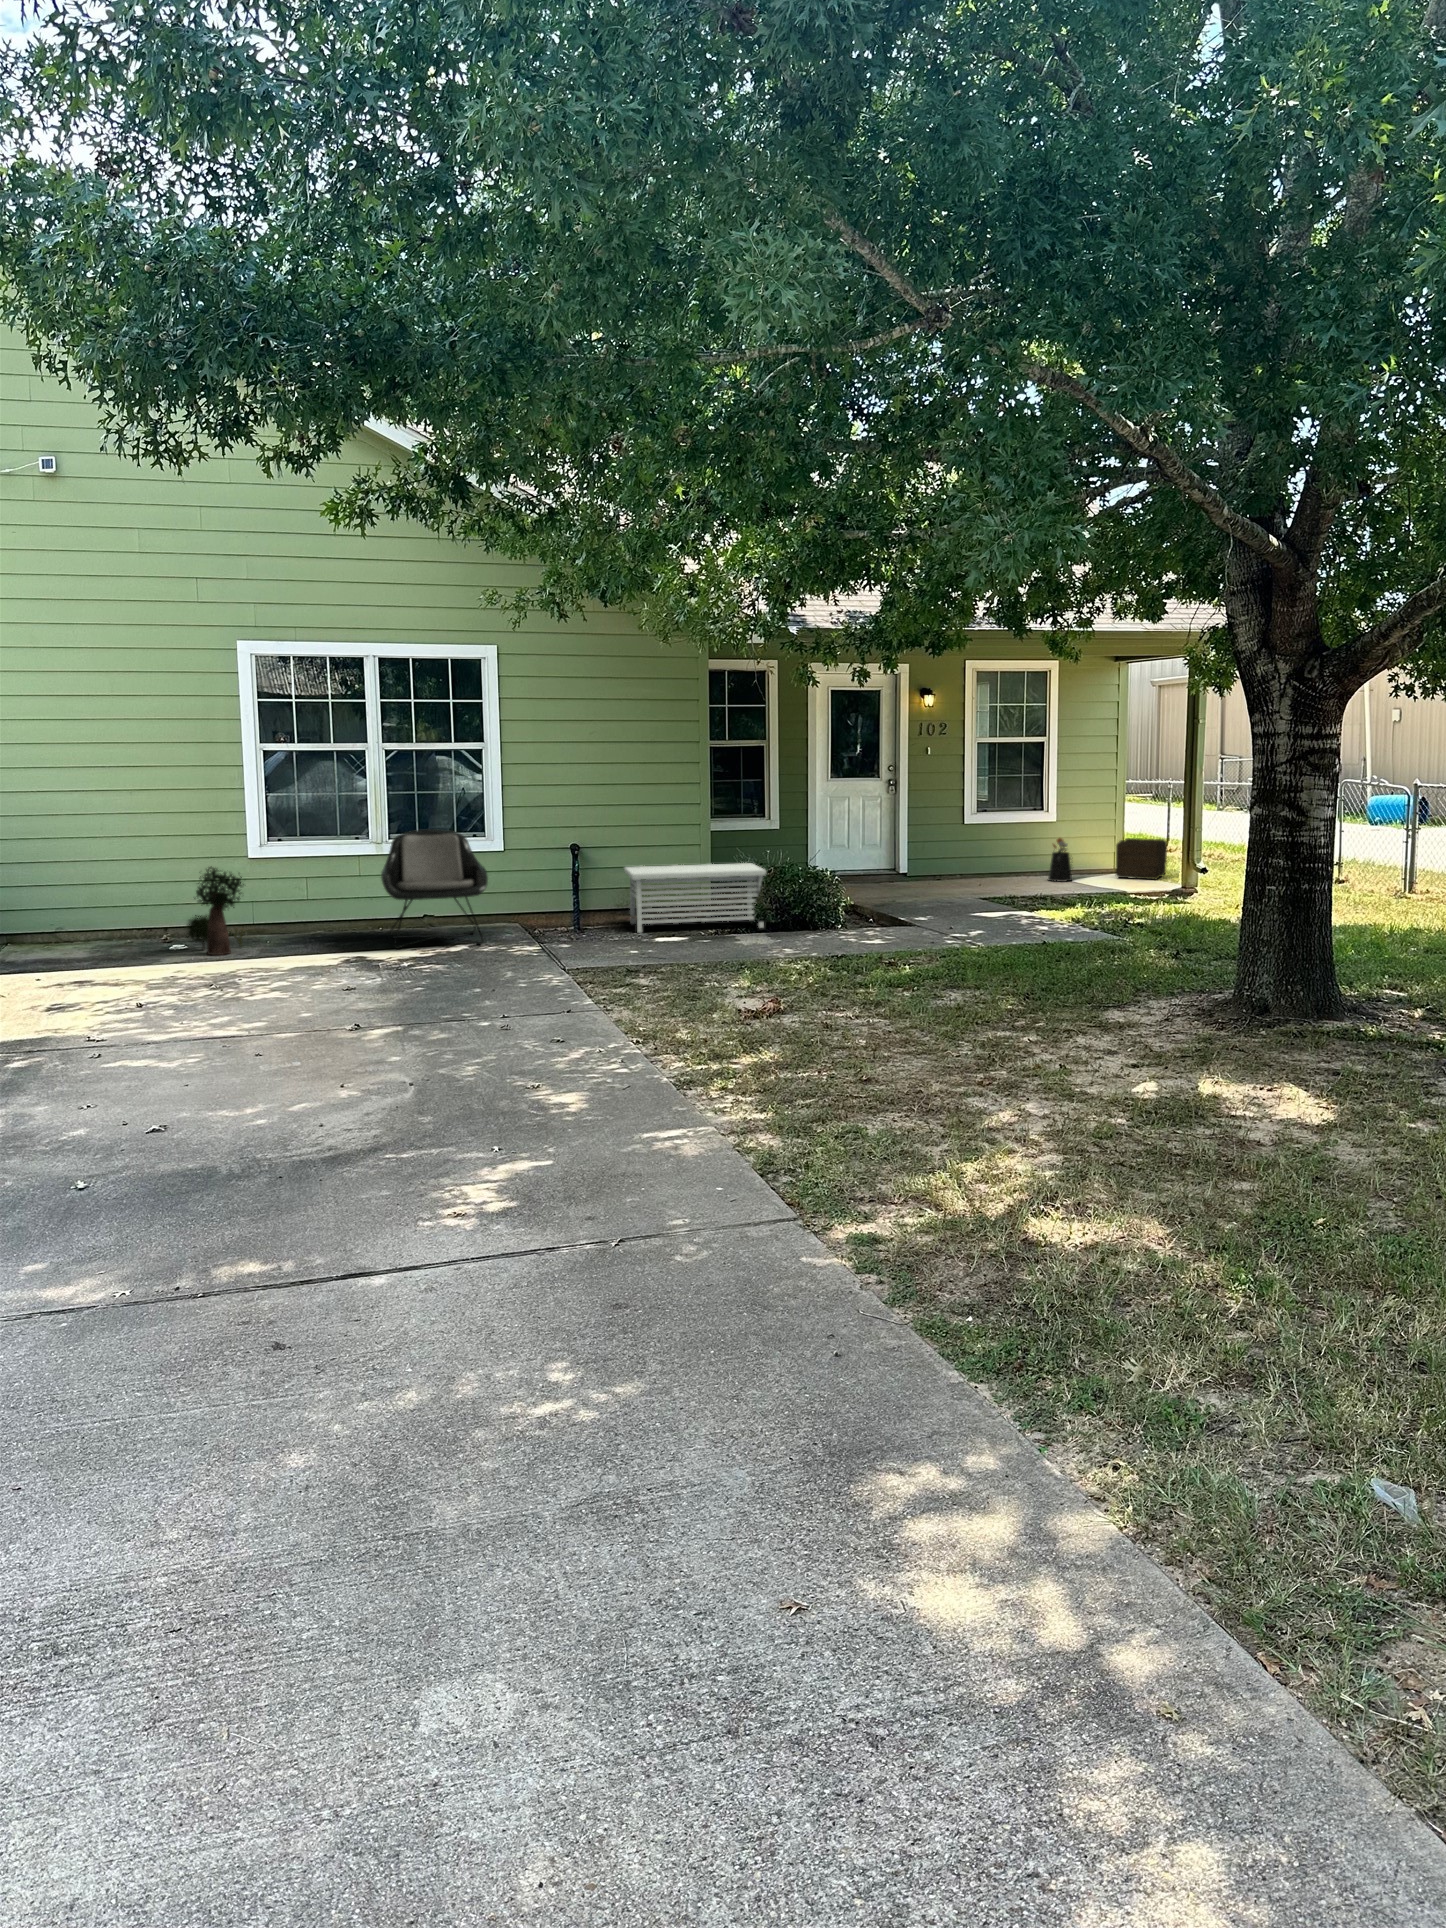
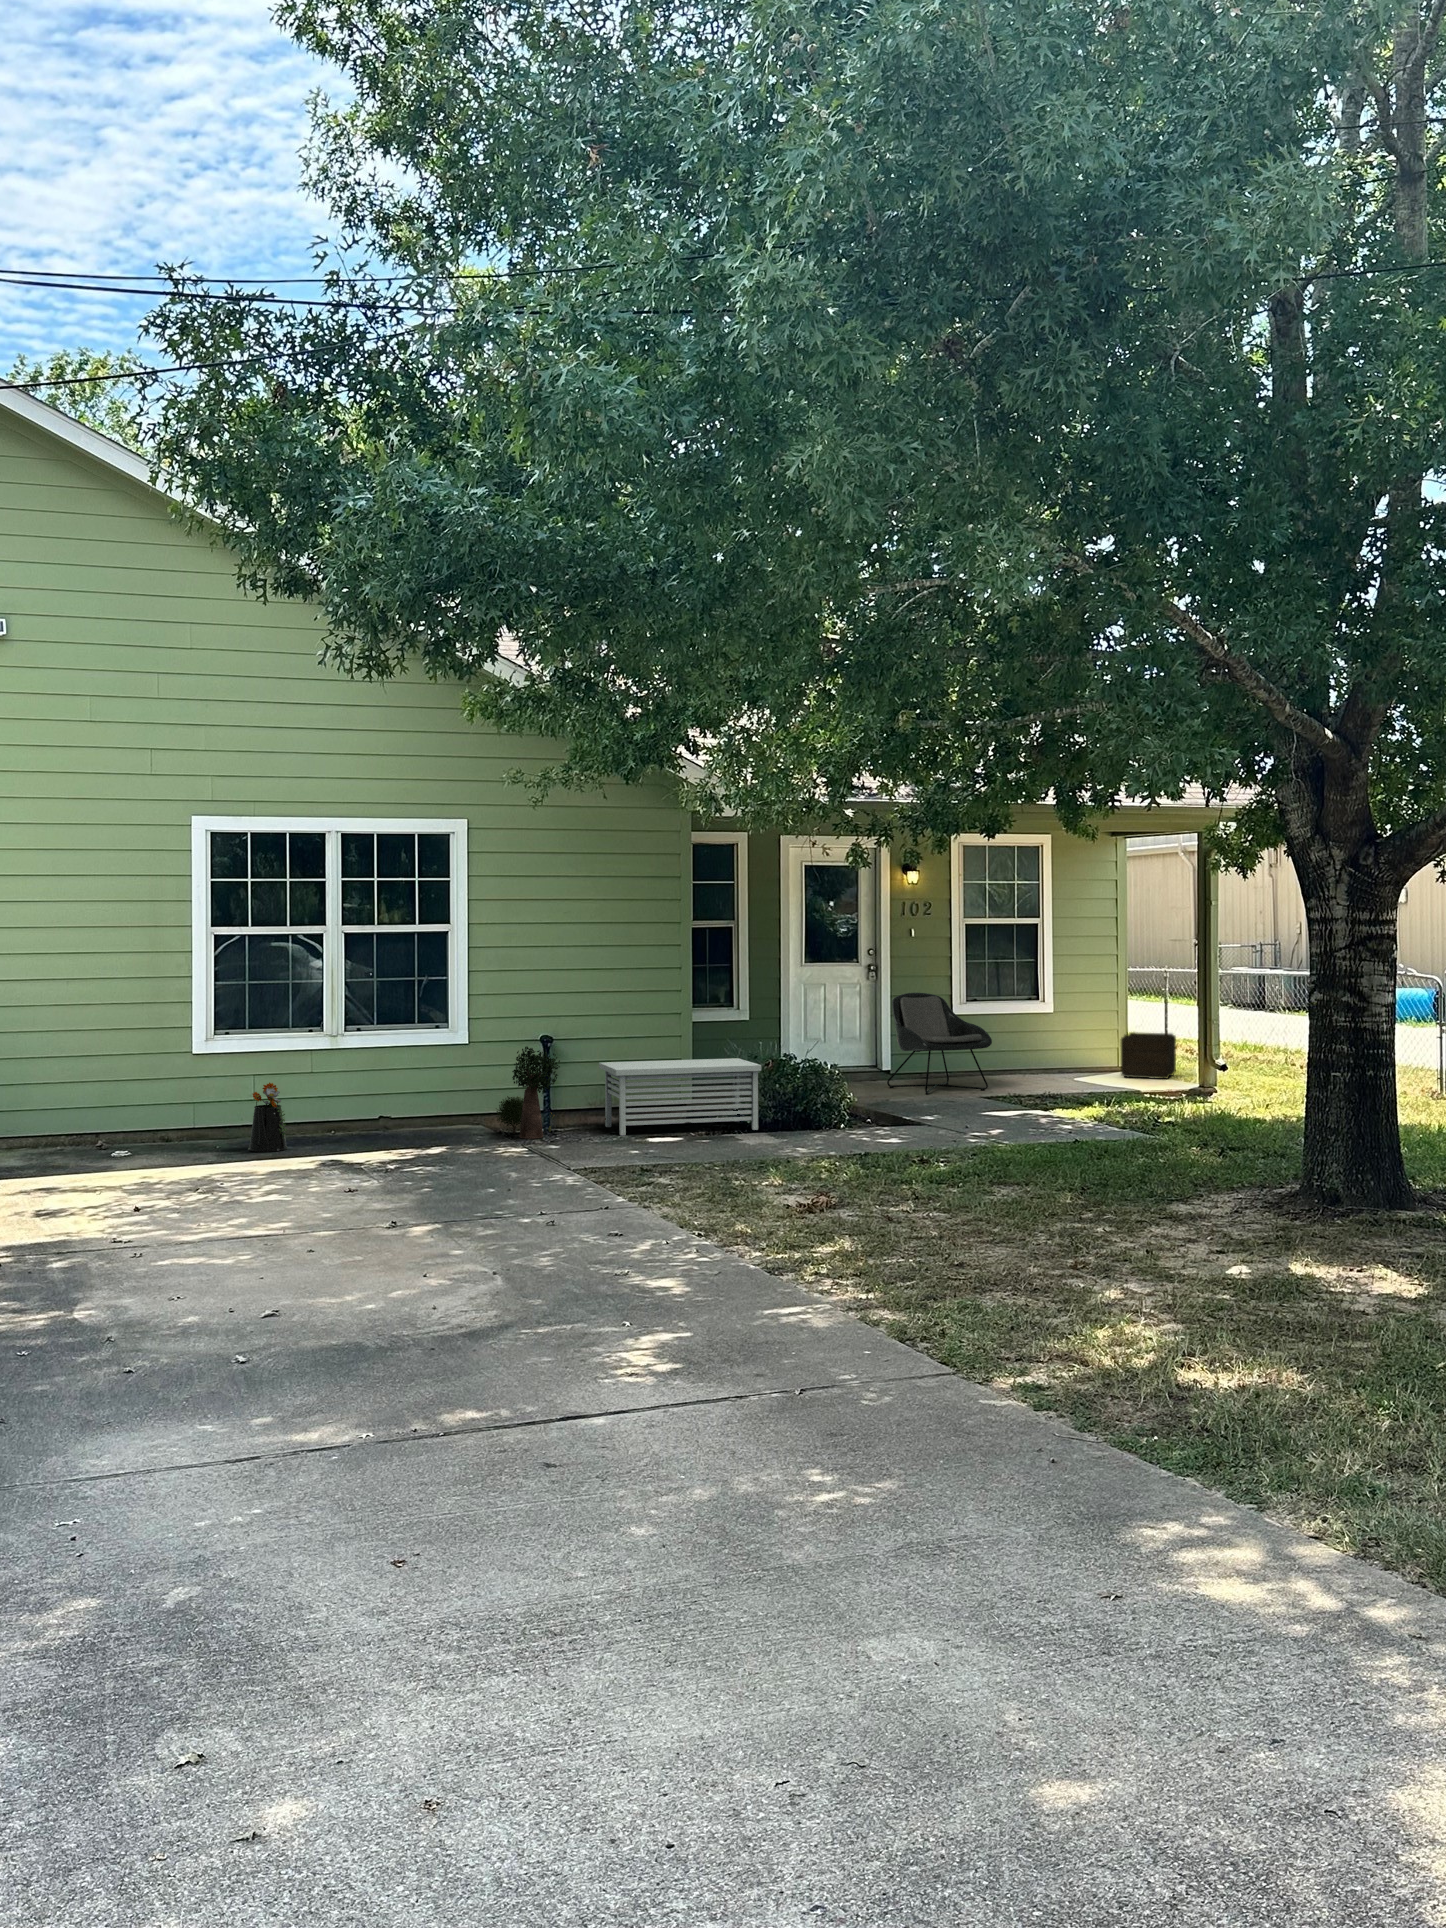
lounge chair: present [381,829,488,950] -> present [887,993,992,1094]
watering can: present [1048,838,1072,882] -> present [248,1083,288,1152]
potted plant: present [186,866,244,955] -> present [496,1046,560,1139]

